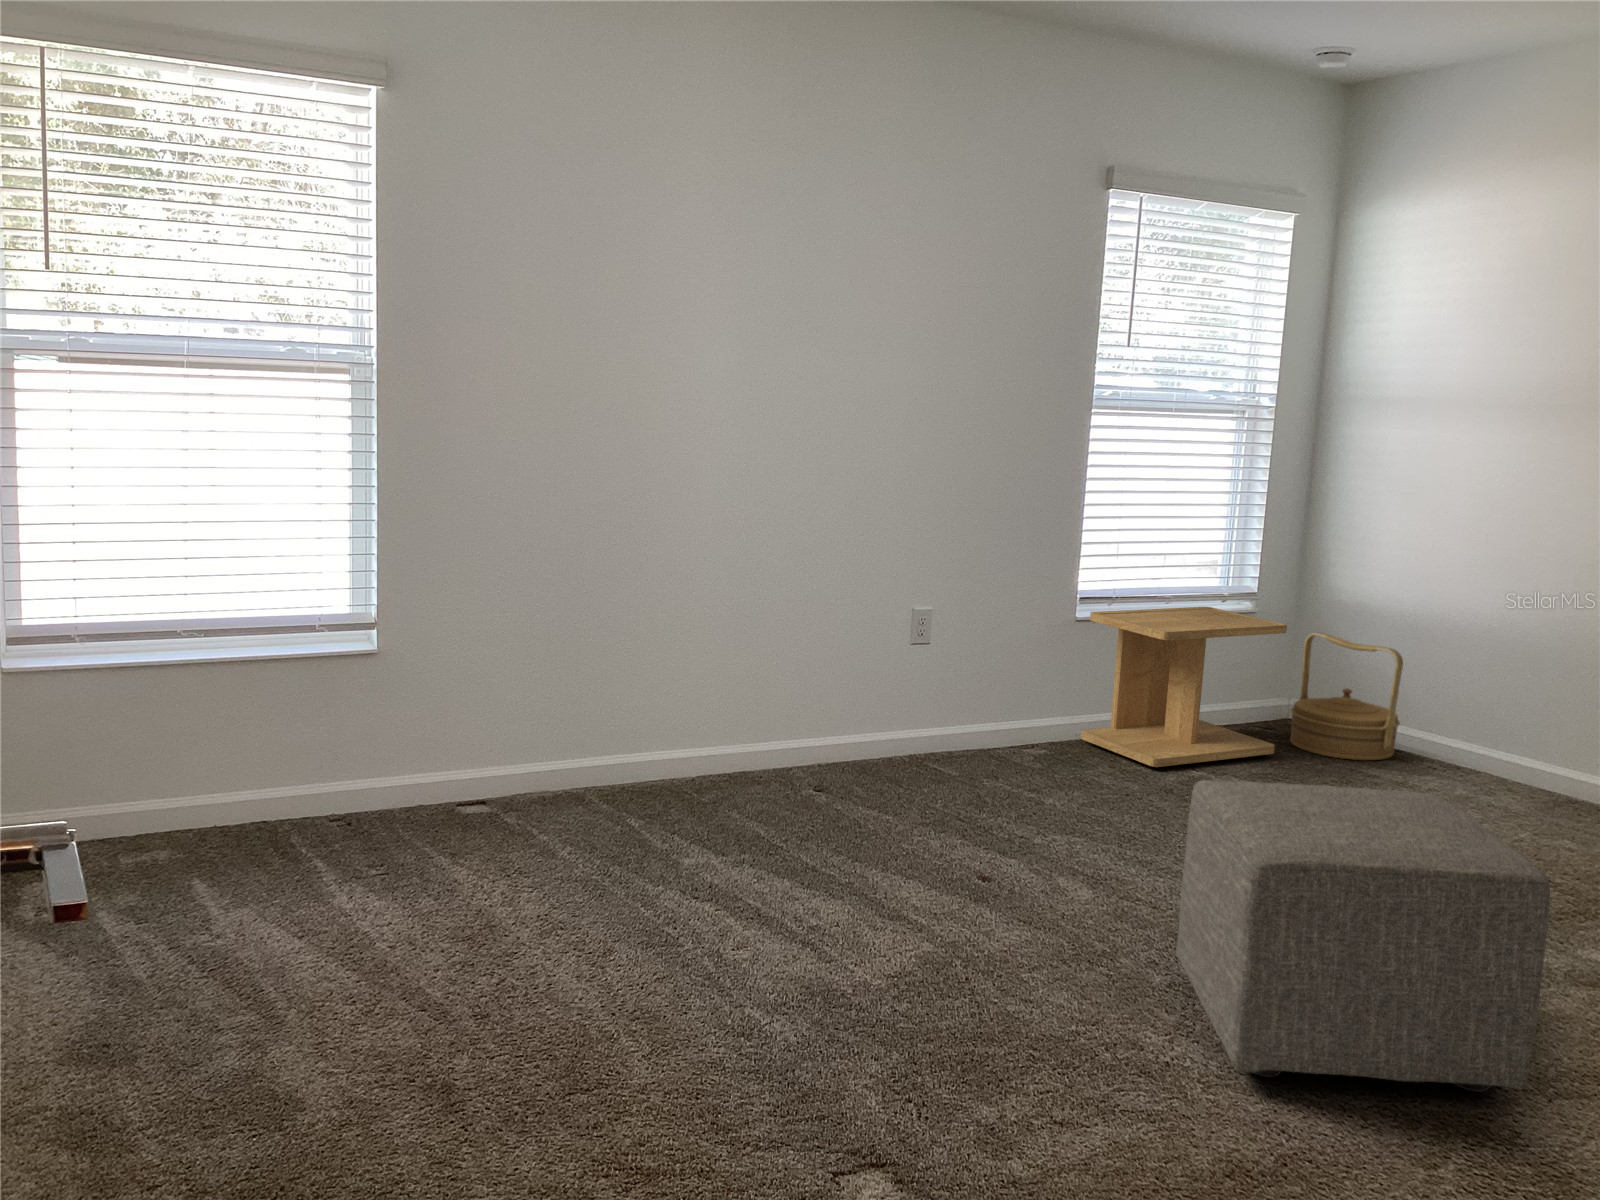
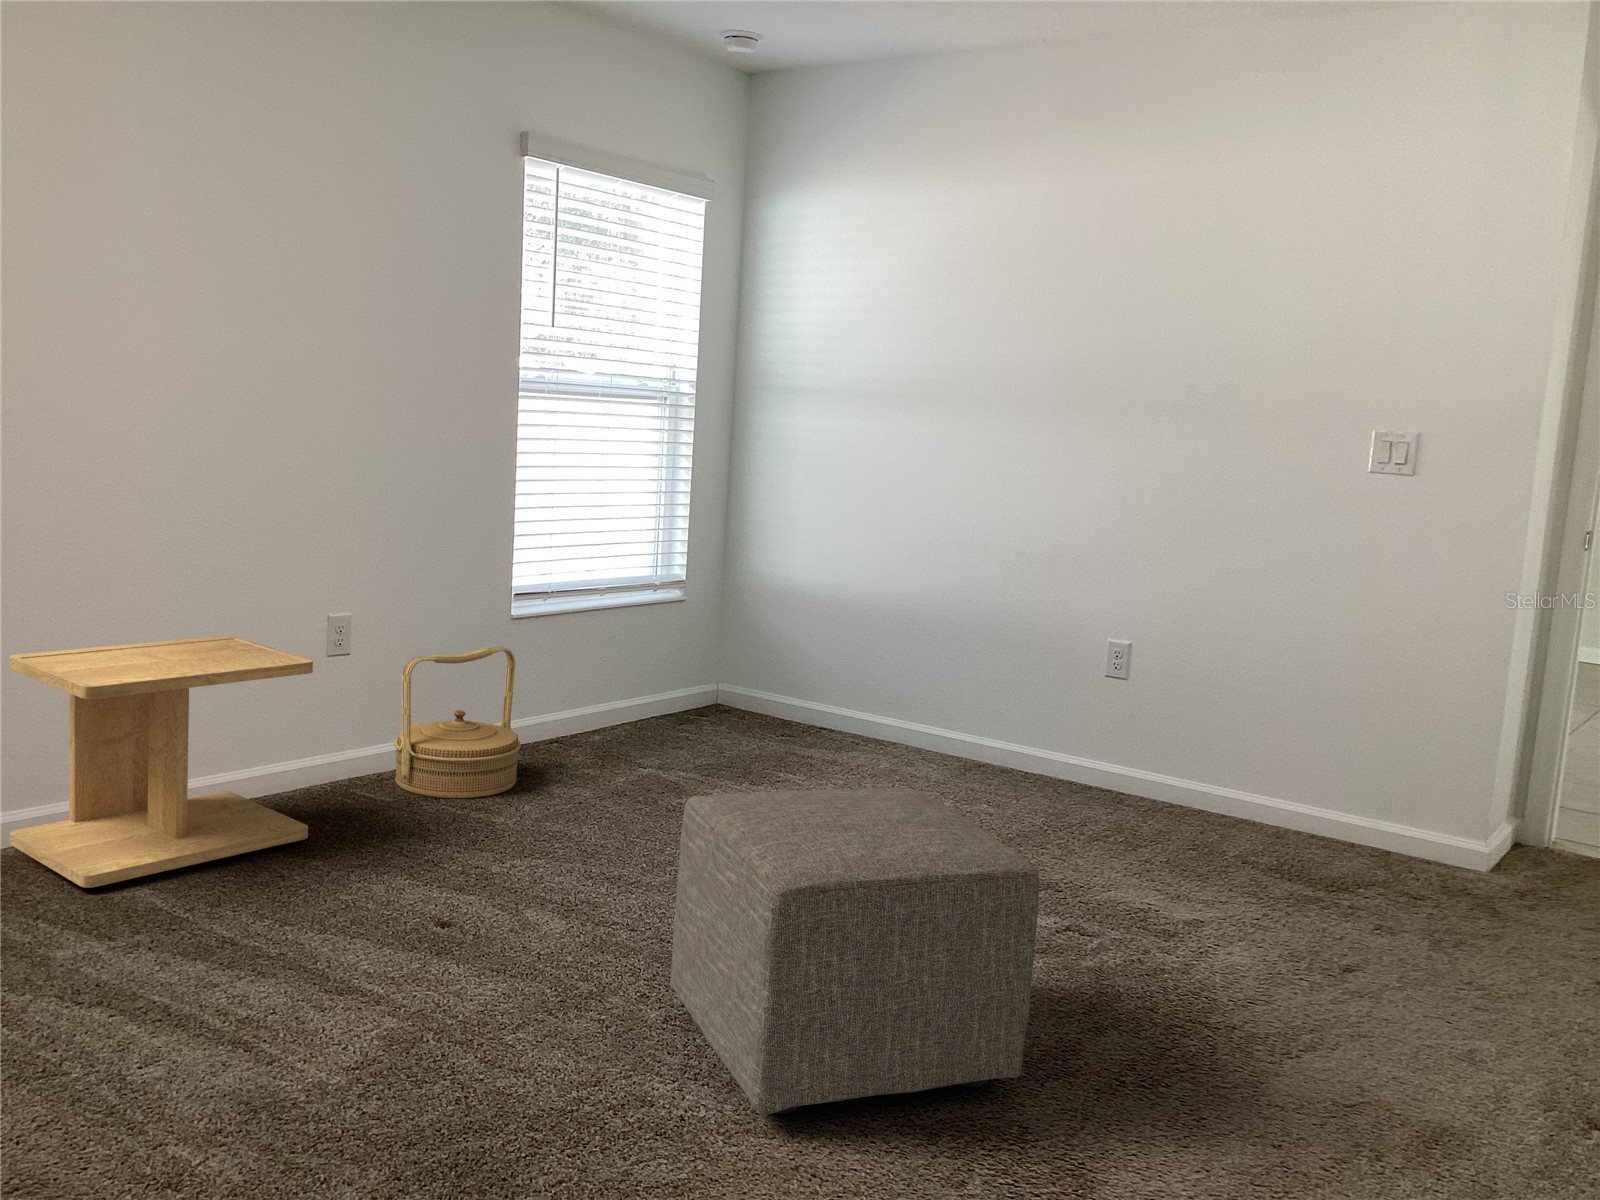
side table: present [1081,607,1287,767] -> present [10,636,313,888]
woven basket: present [1290,633,1403,760] -> present [394,647,521,798]

